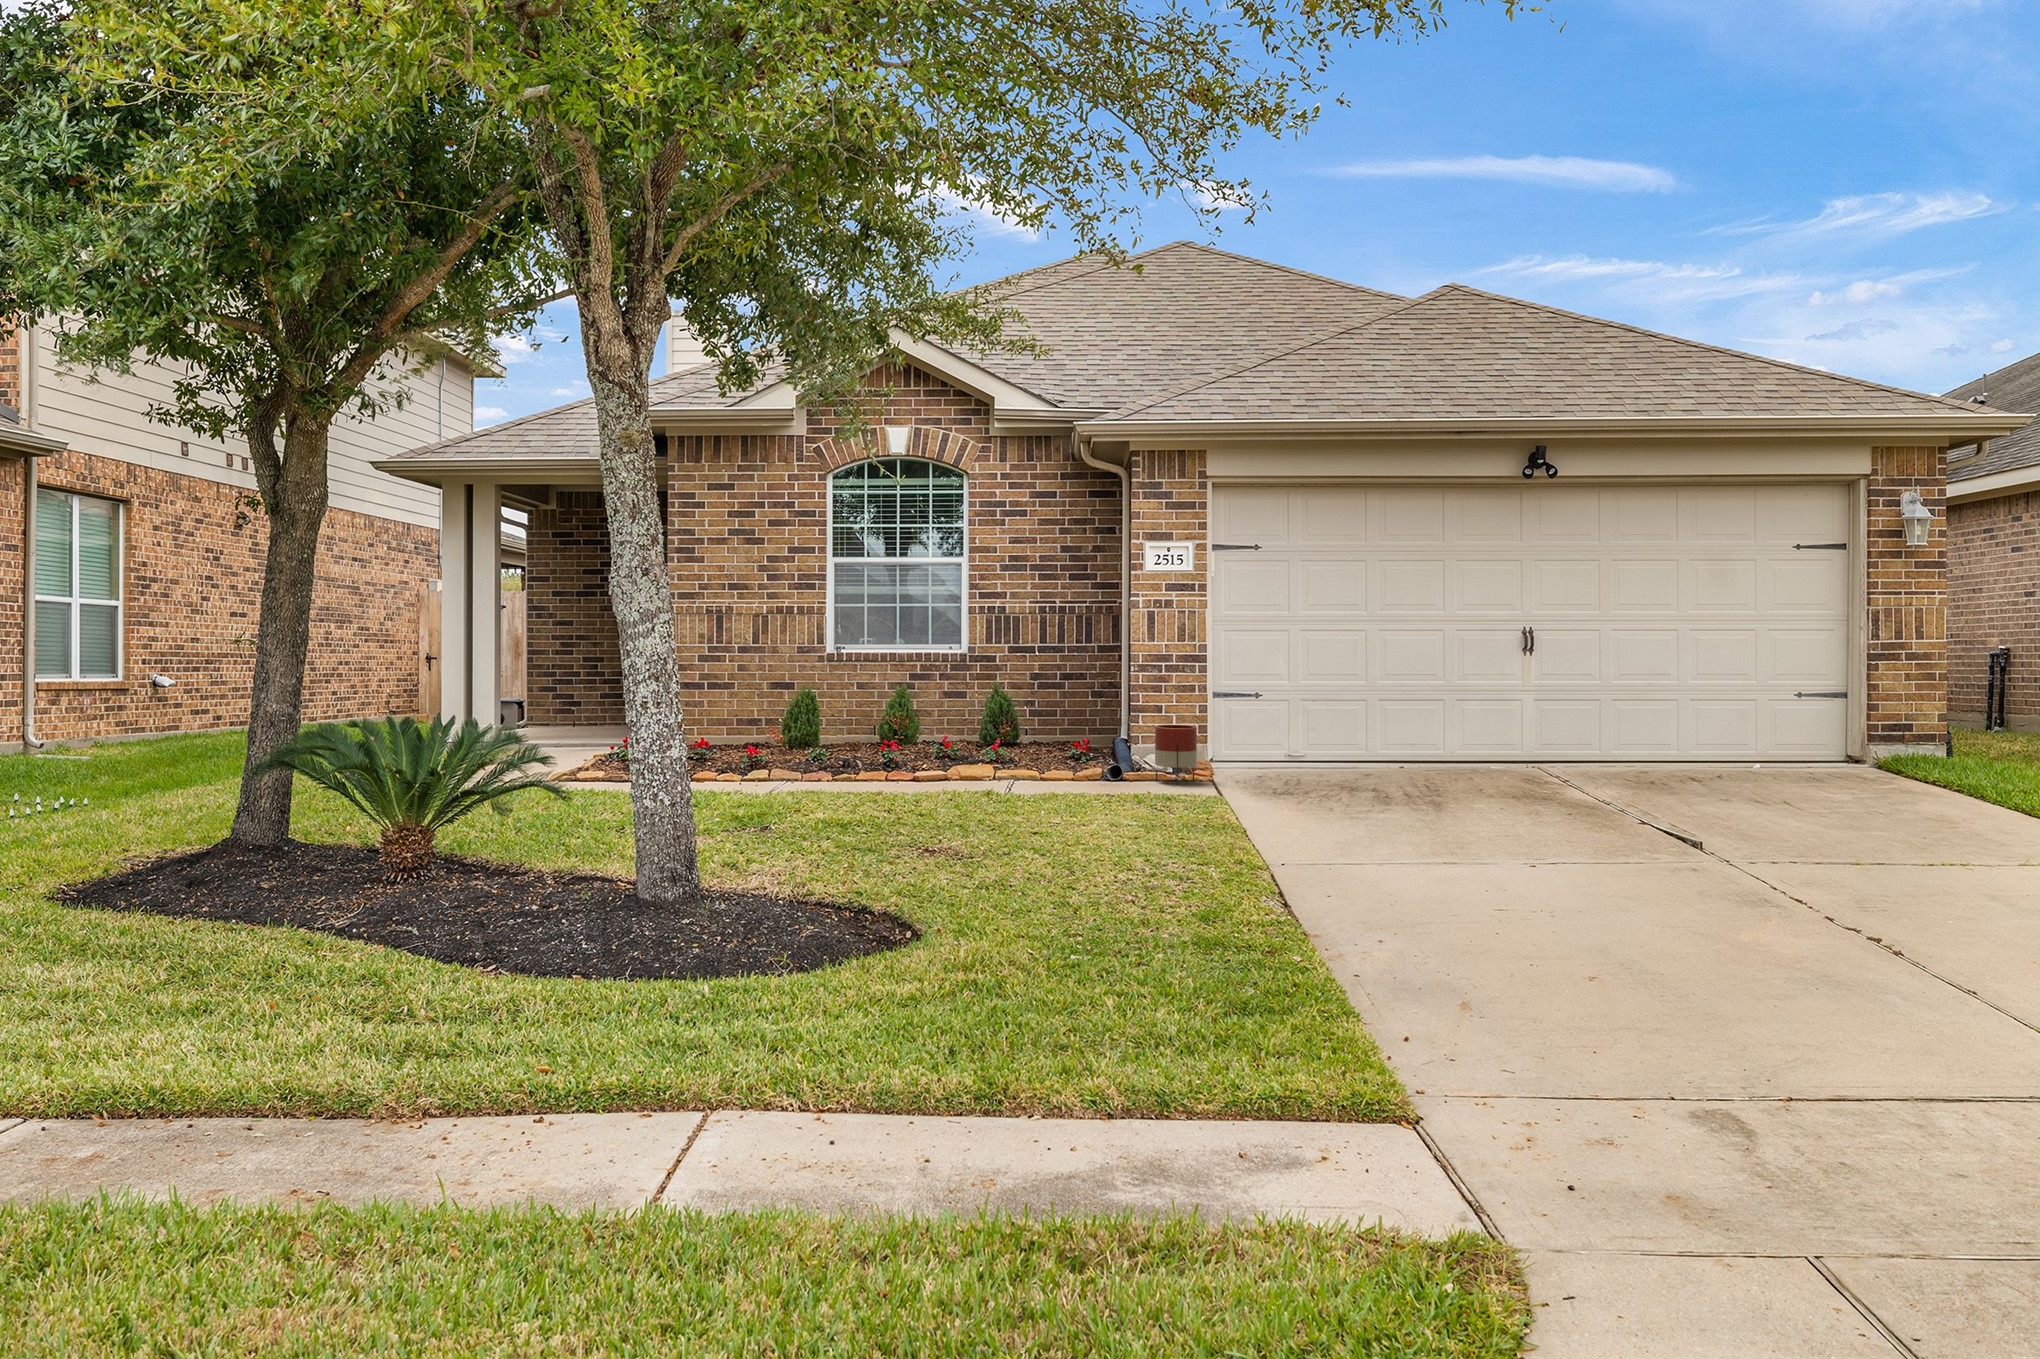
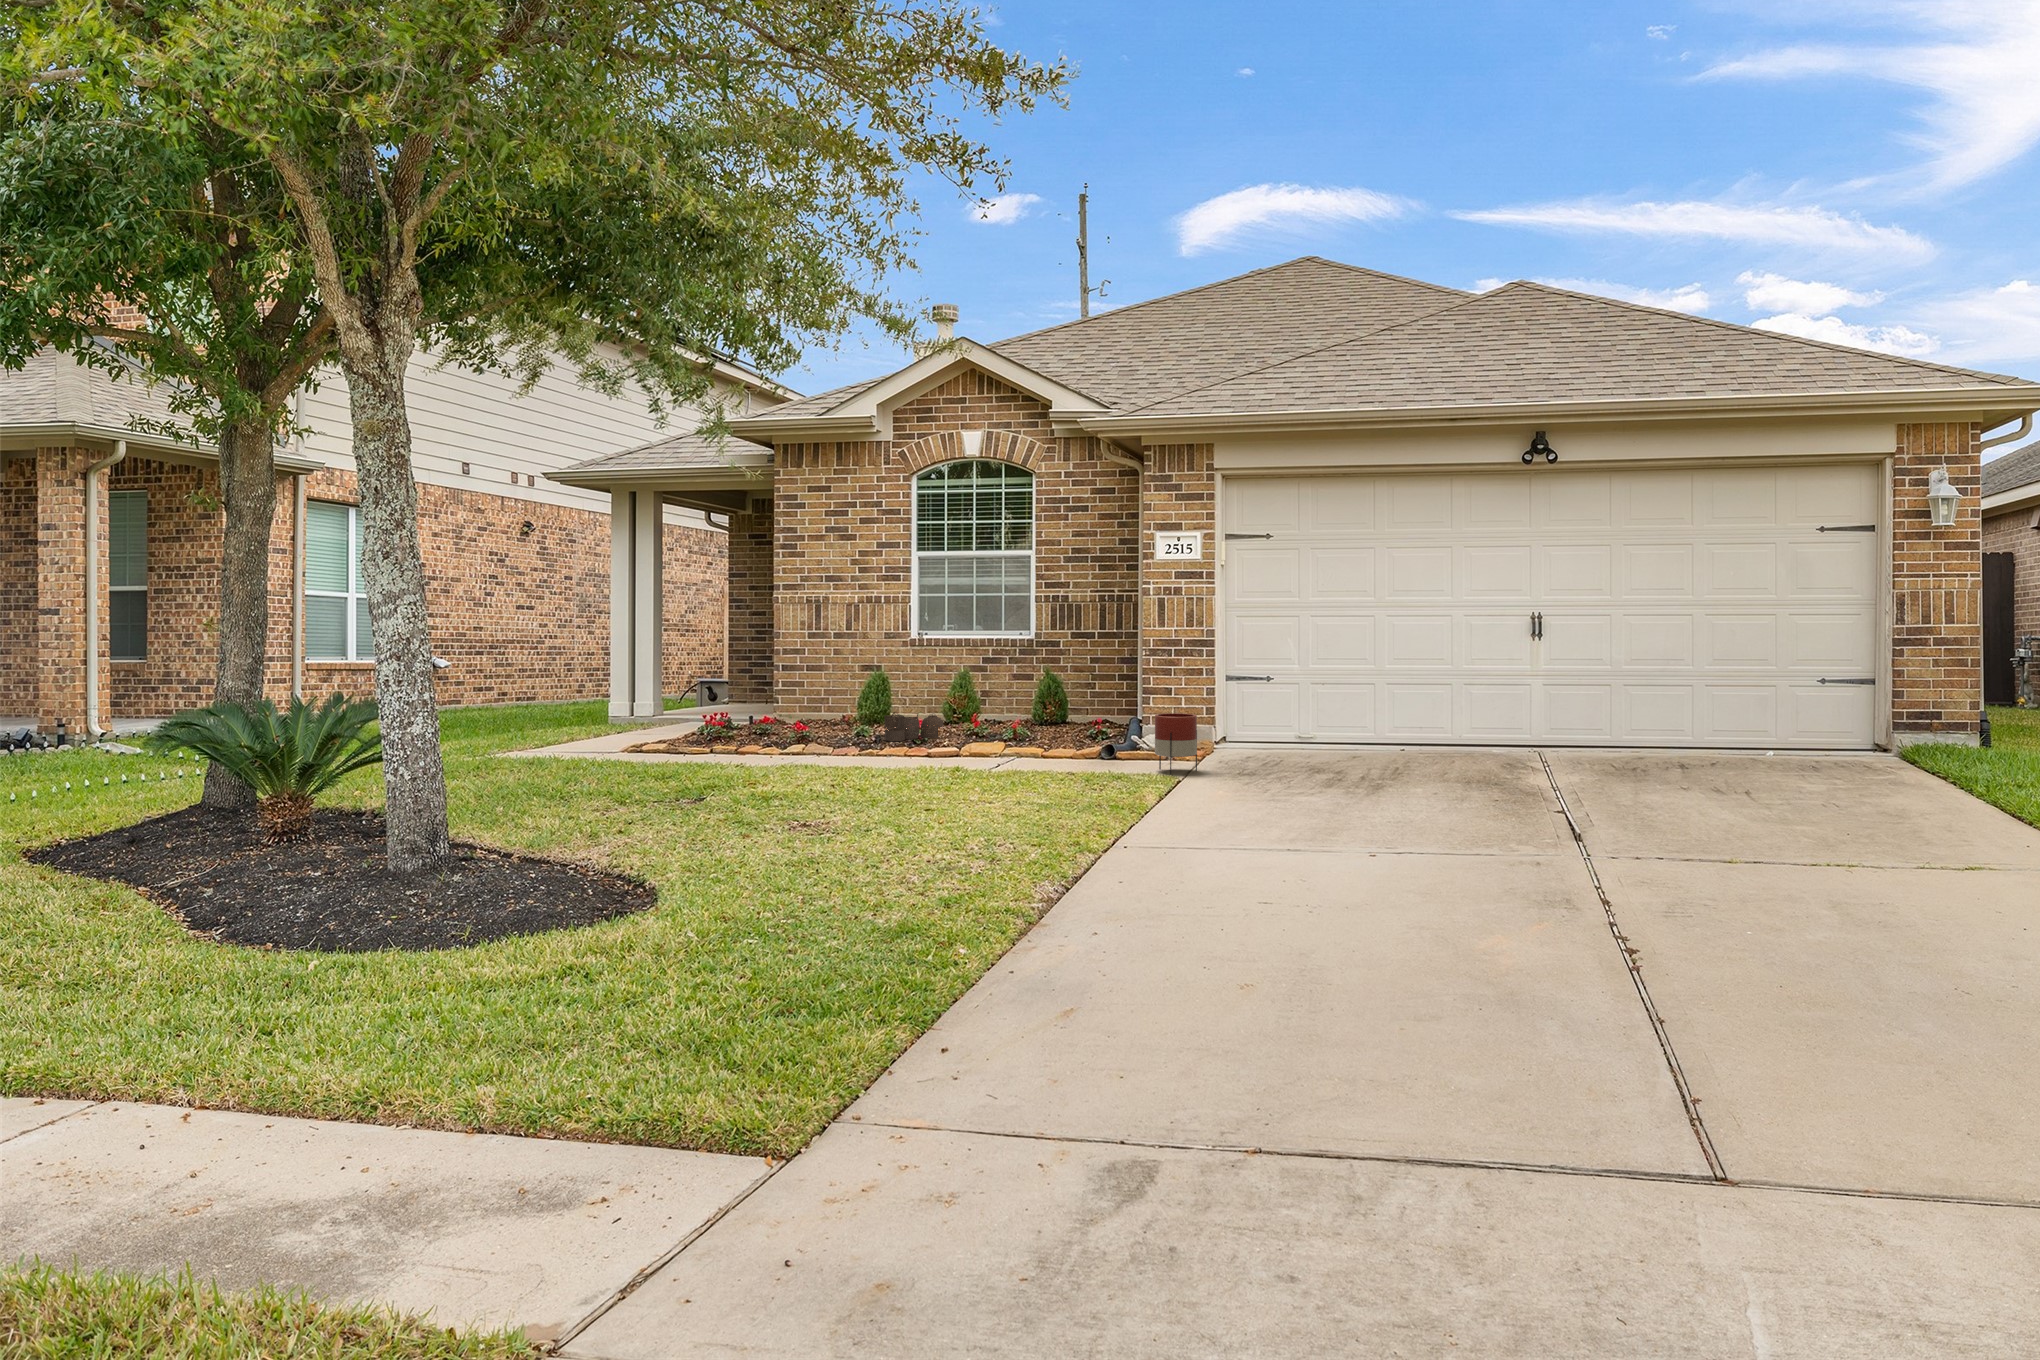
woven basket: none [808,730,871,761] -> present [884,712,944,741]

